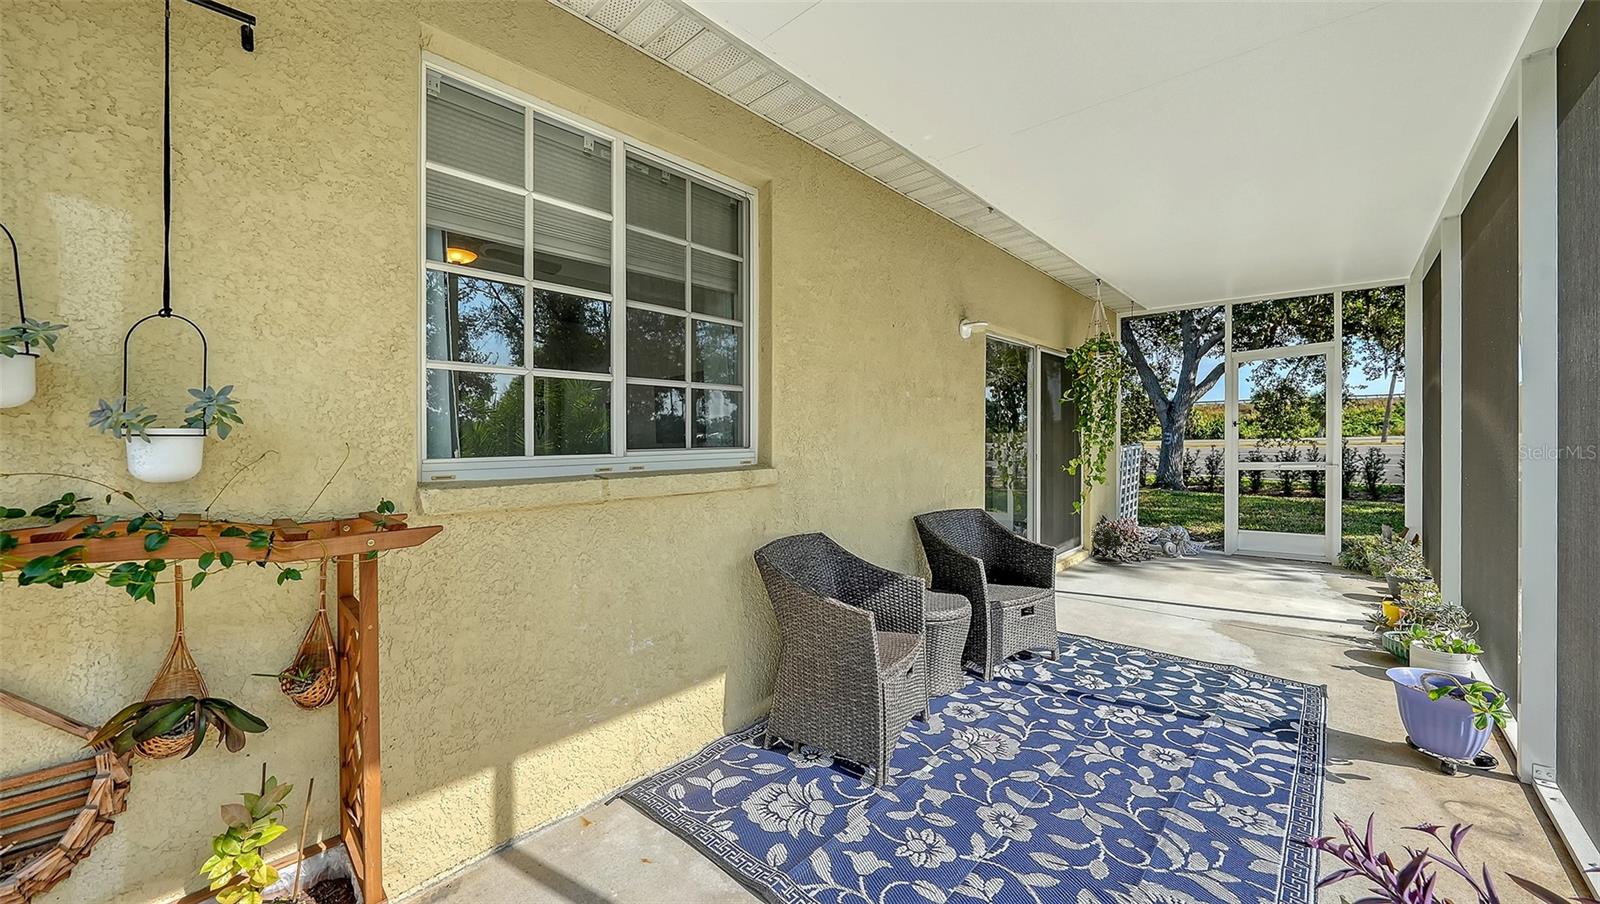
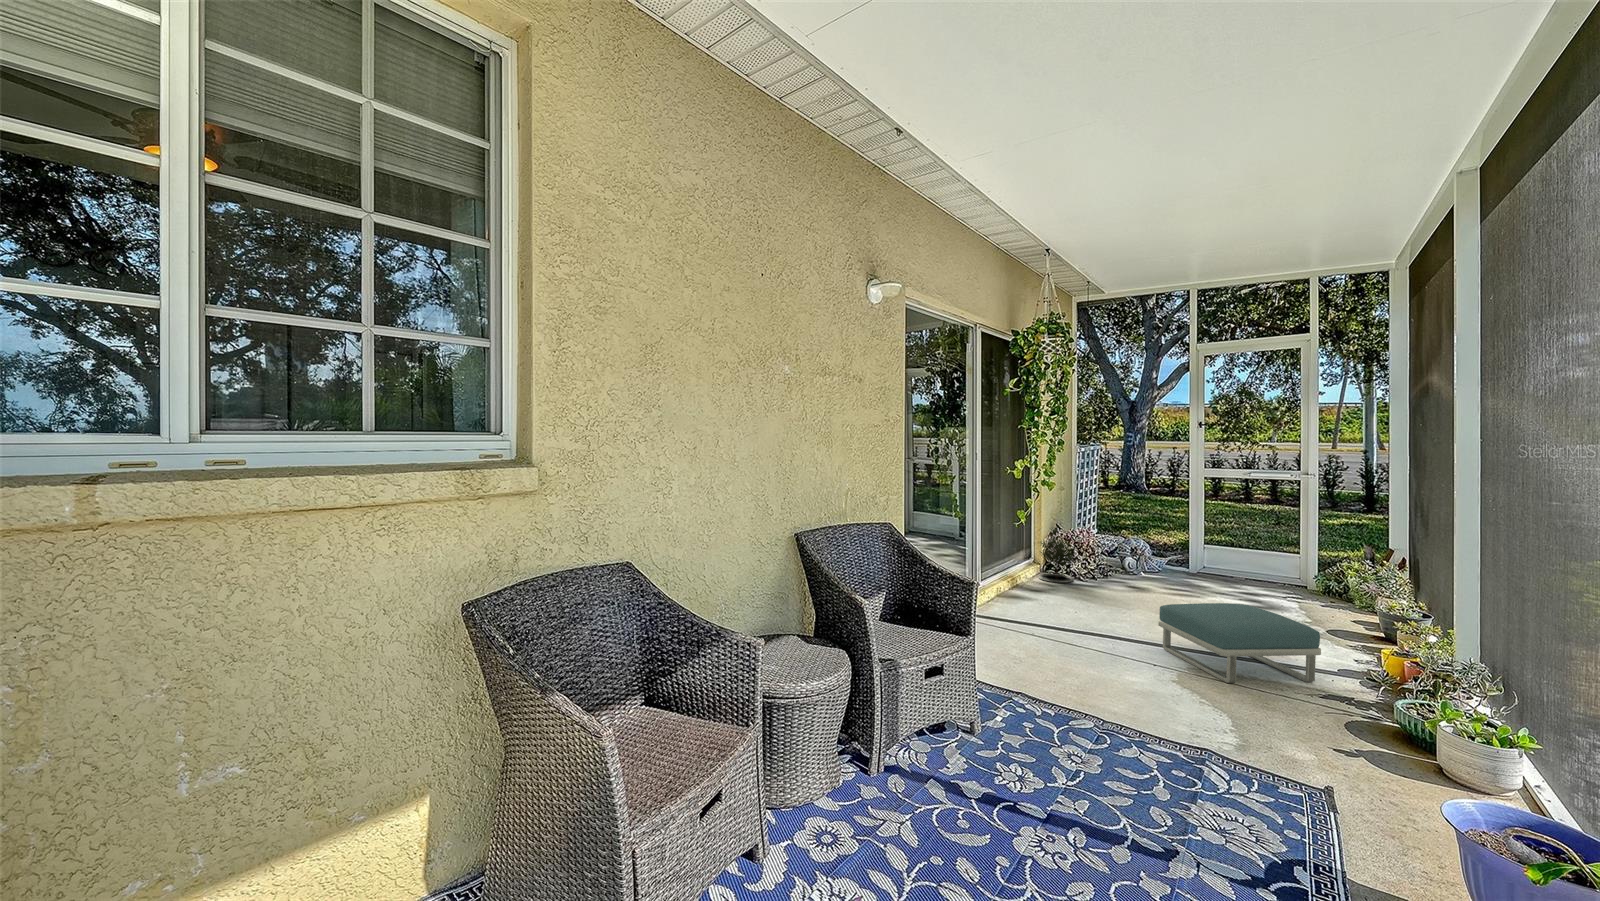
footstool: none [1196,571,1329,630] -> present [1158,603,1321,683]

